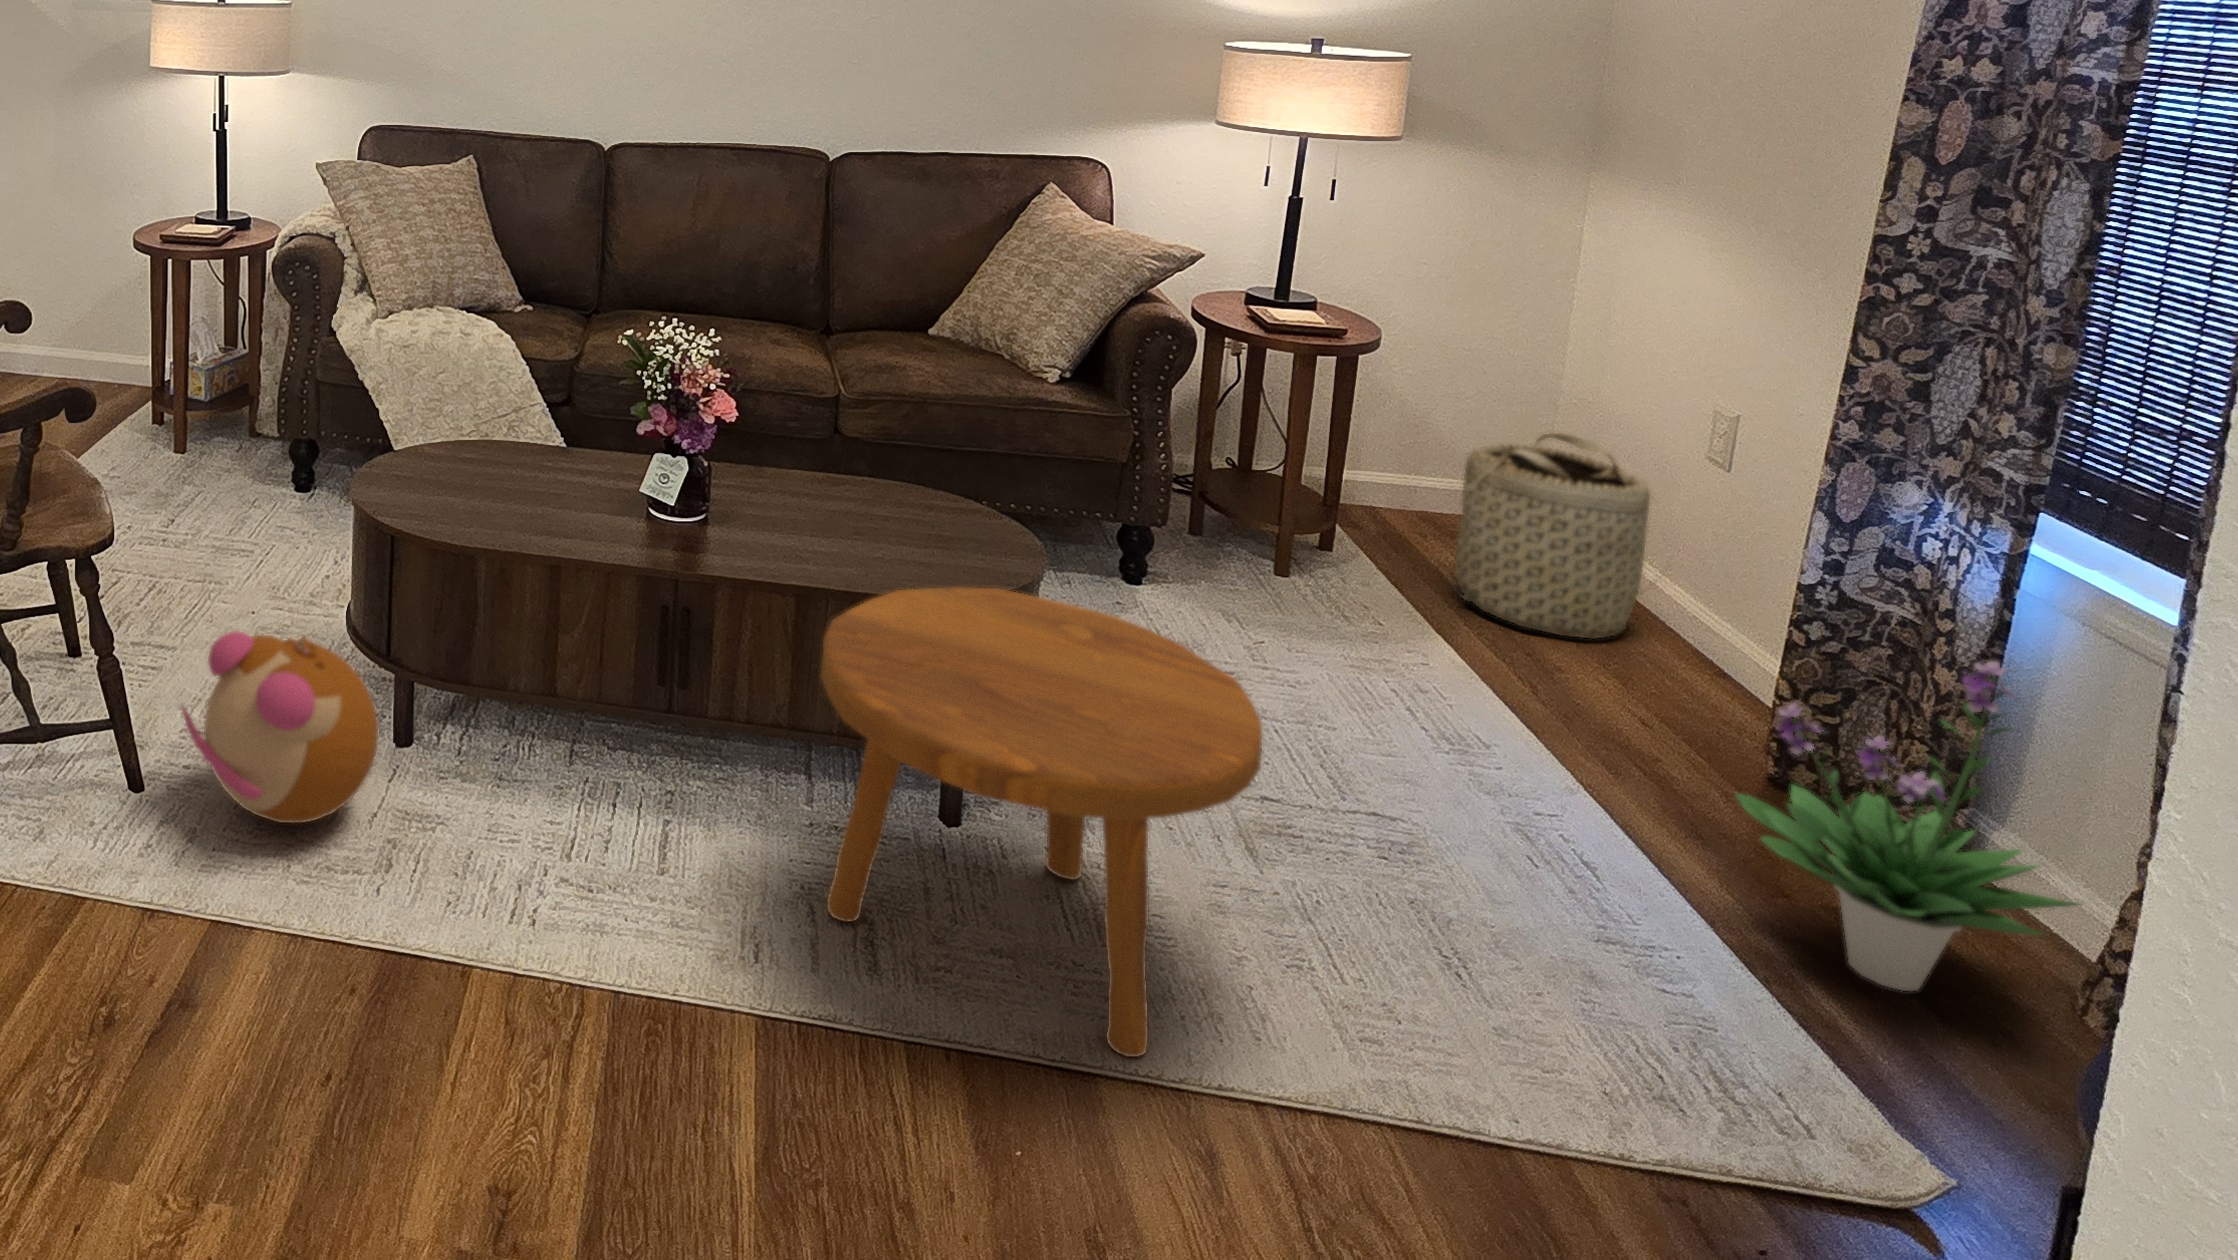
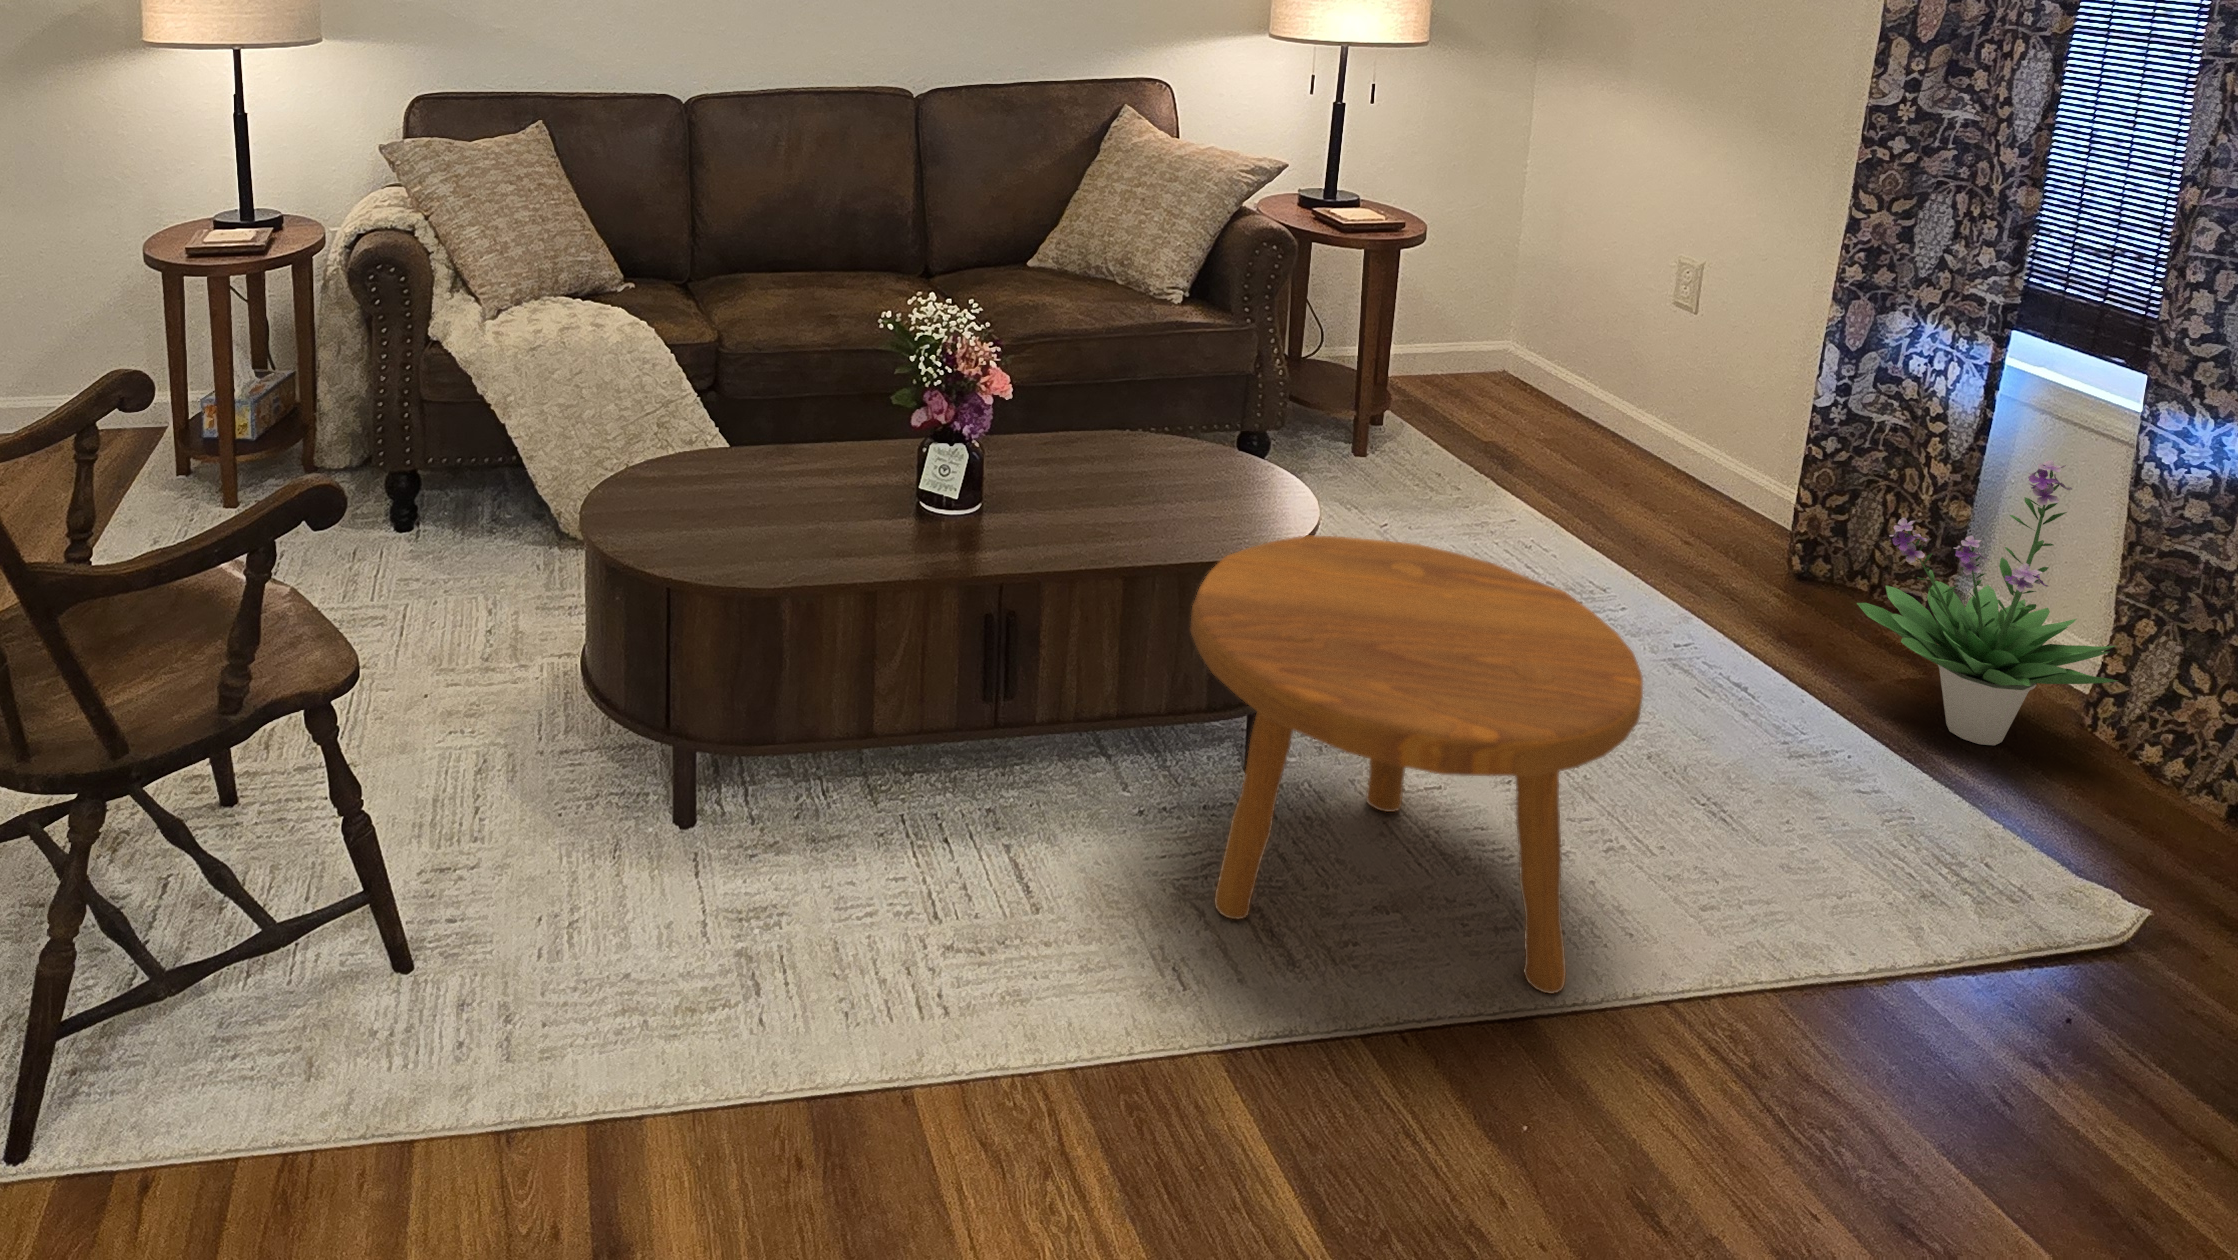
basket: present [1451,433,1669,639] -> none [1491,294,1651,472]
plush toy: present [182,631,378,823] -> none [463,737,713,972]

